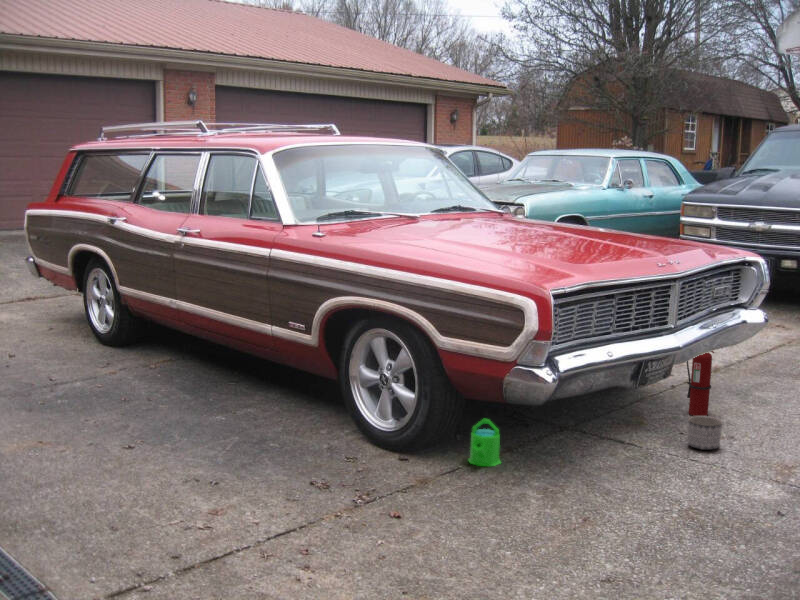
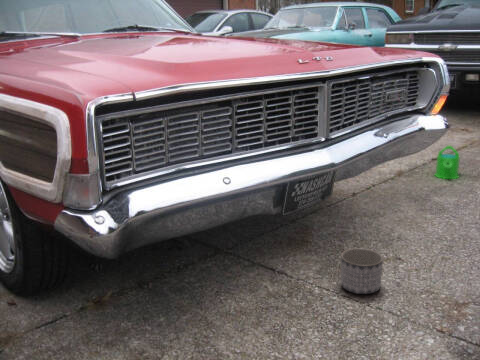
fire extinguisher: present [687,351,714,416] -> none [356,149,387,235]
watering can: present [468,419,501,466] -> present [435,146,459,179]

